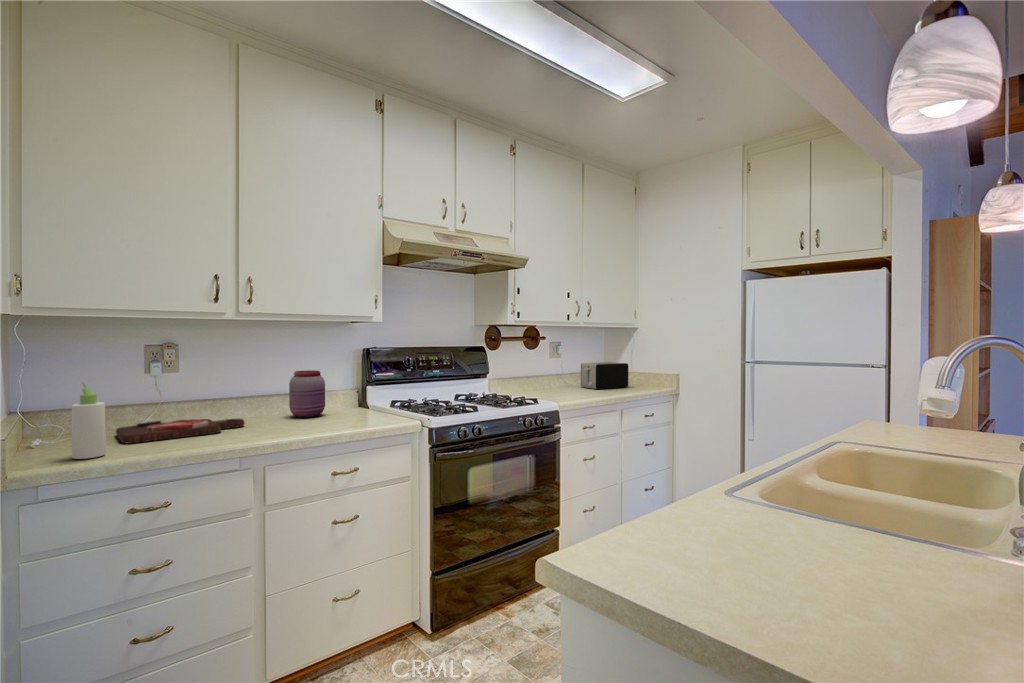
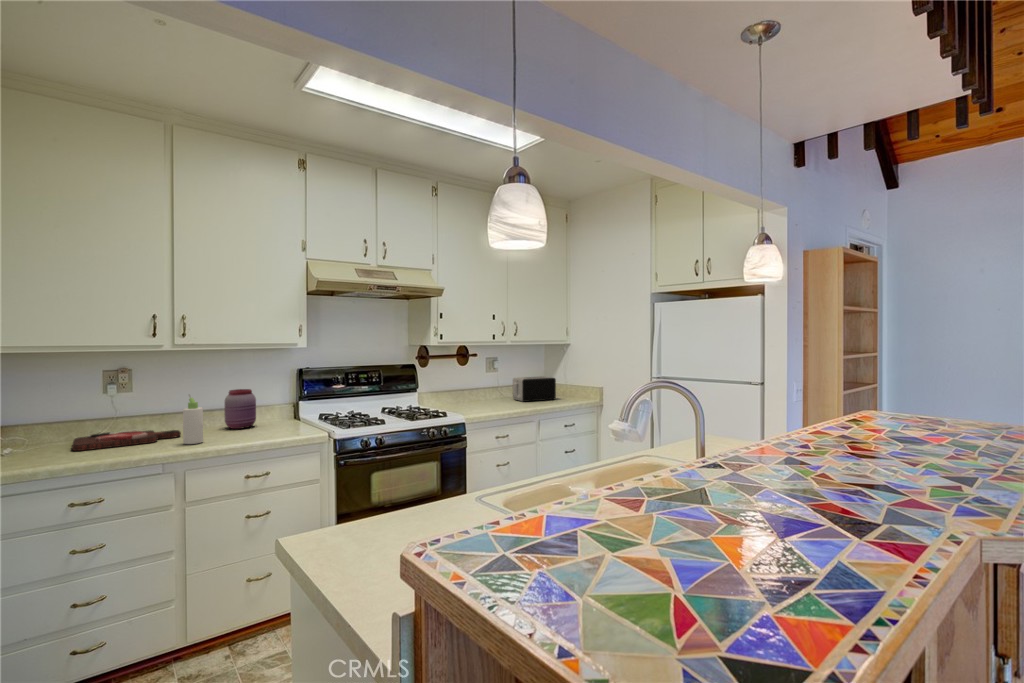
bottle: present [72,382,106,459] -> present [183,394,203,444]

